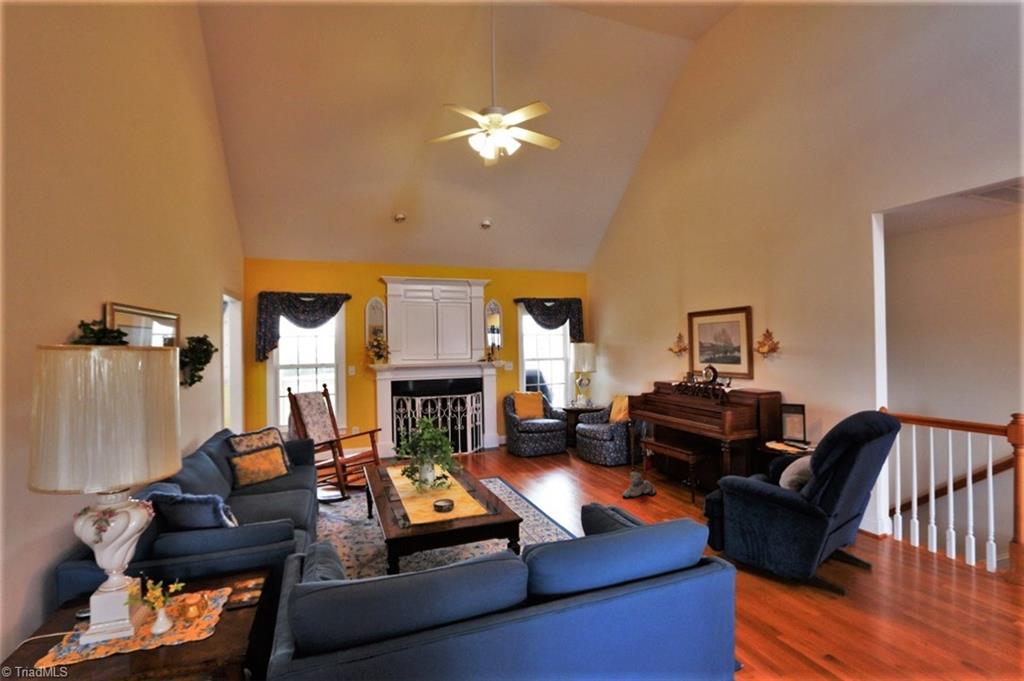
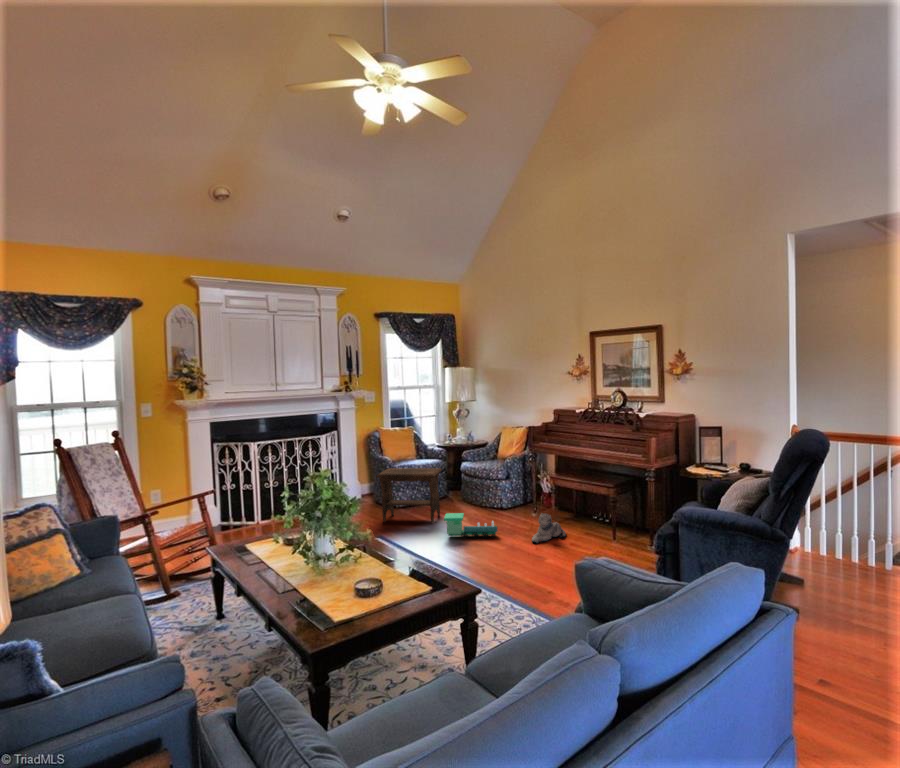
footstool: none [503,424,558,472] -> present [376,468,442,523]
toy train: none [550,465,596,489] -> present [444,513,498,539]

